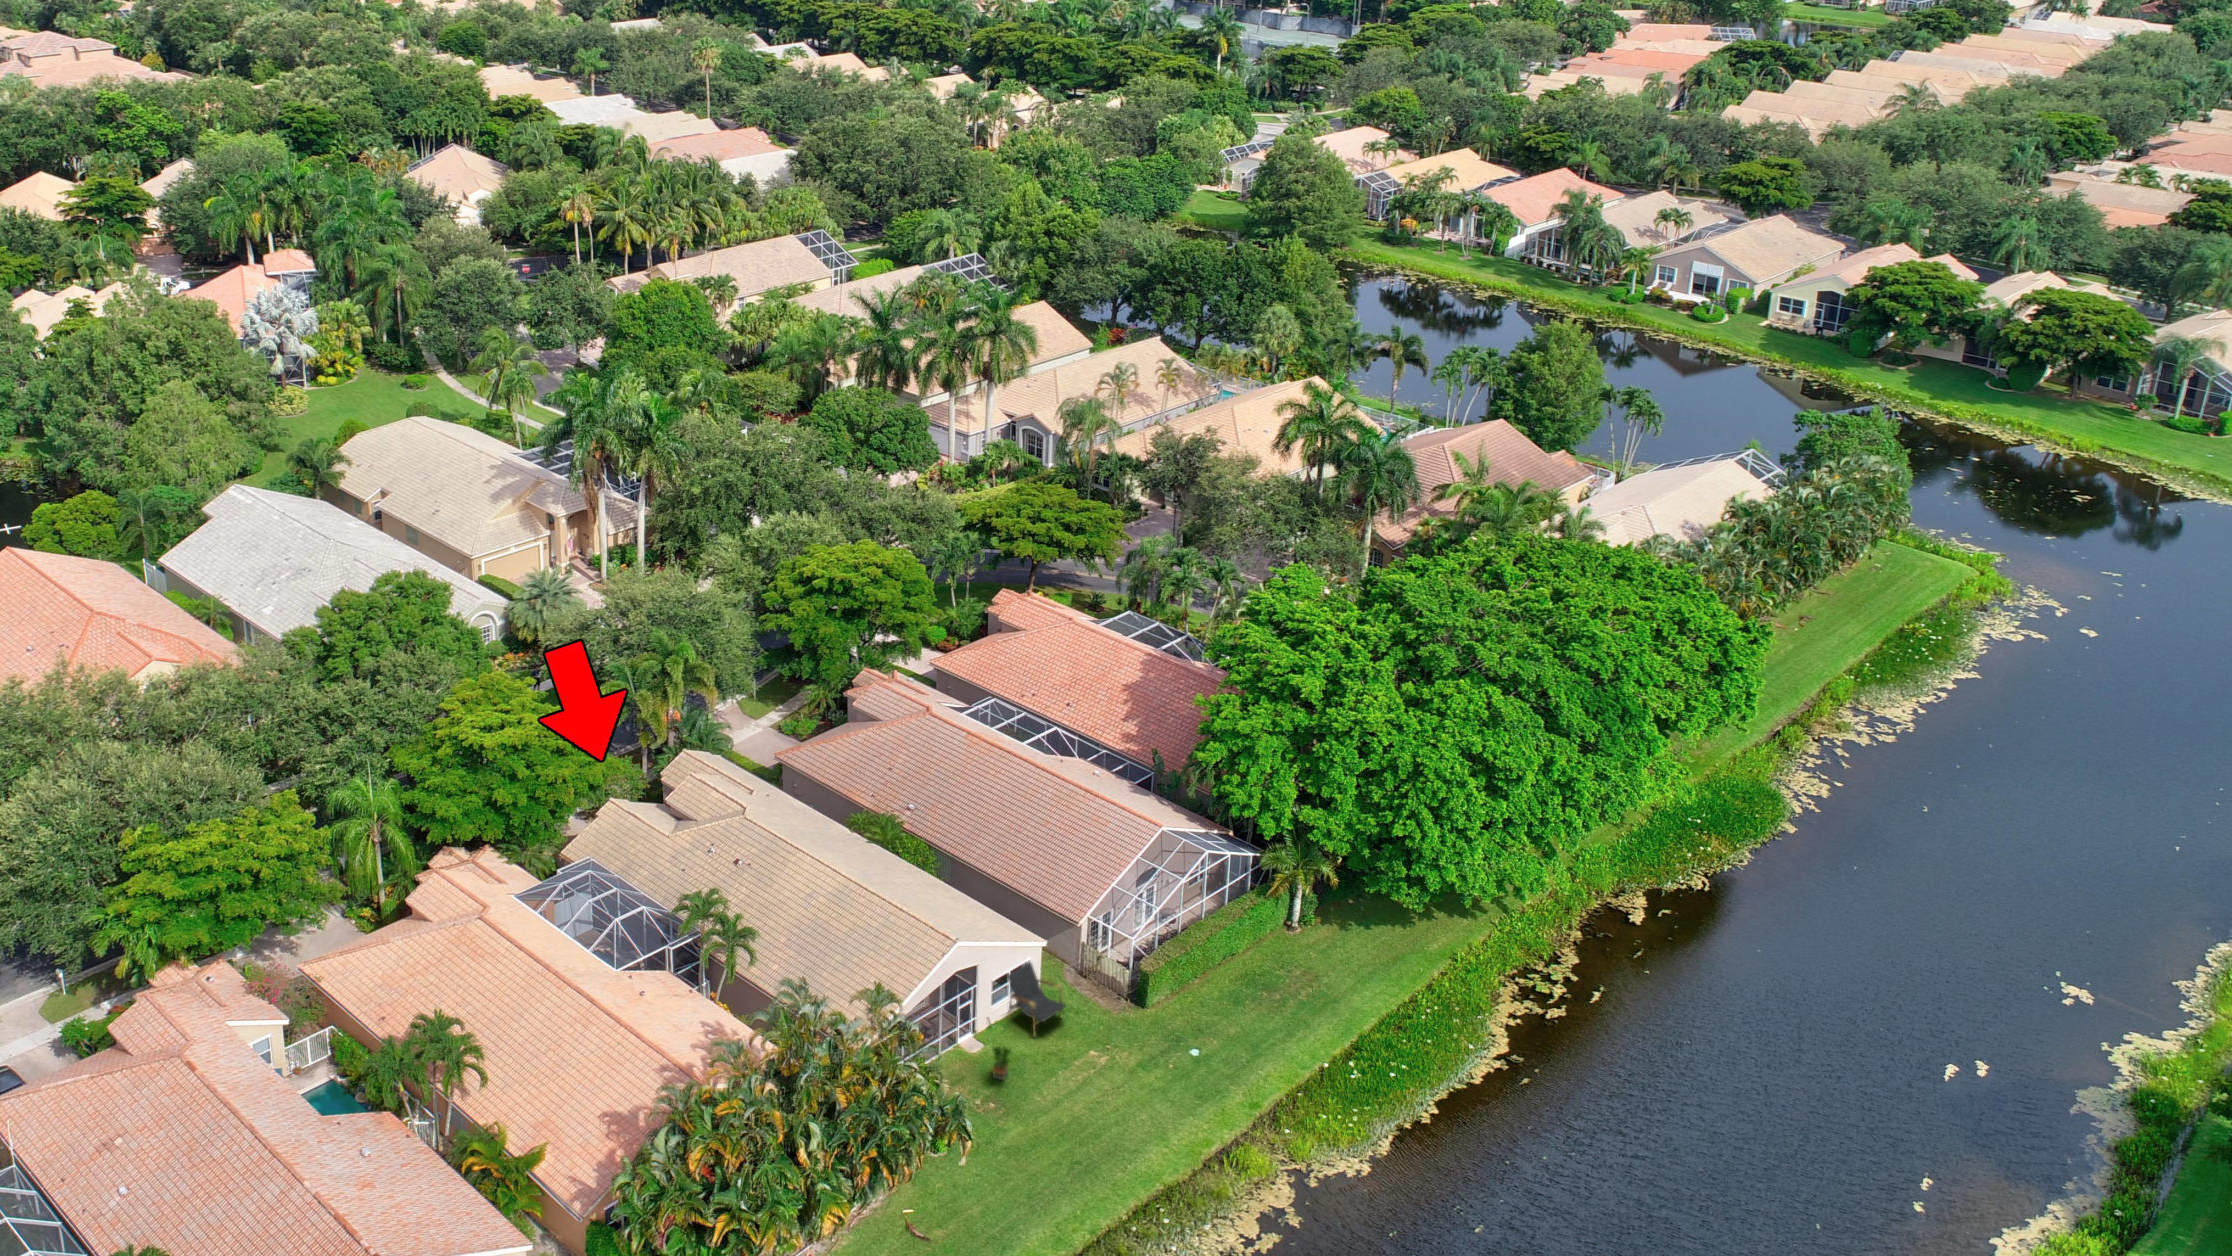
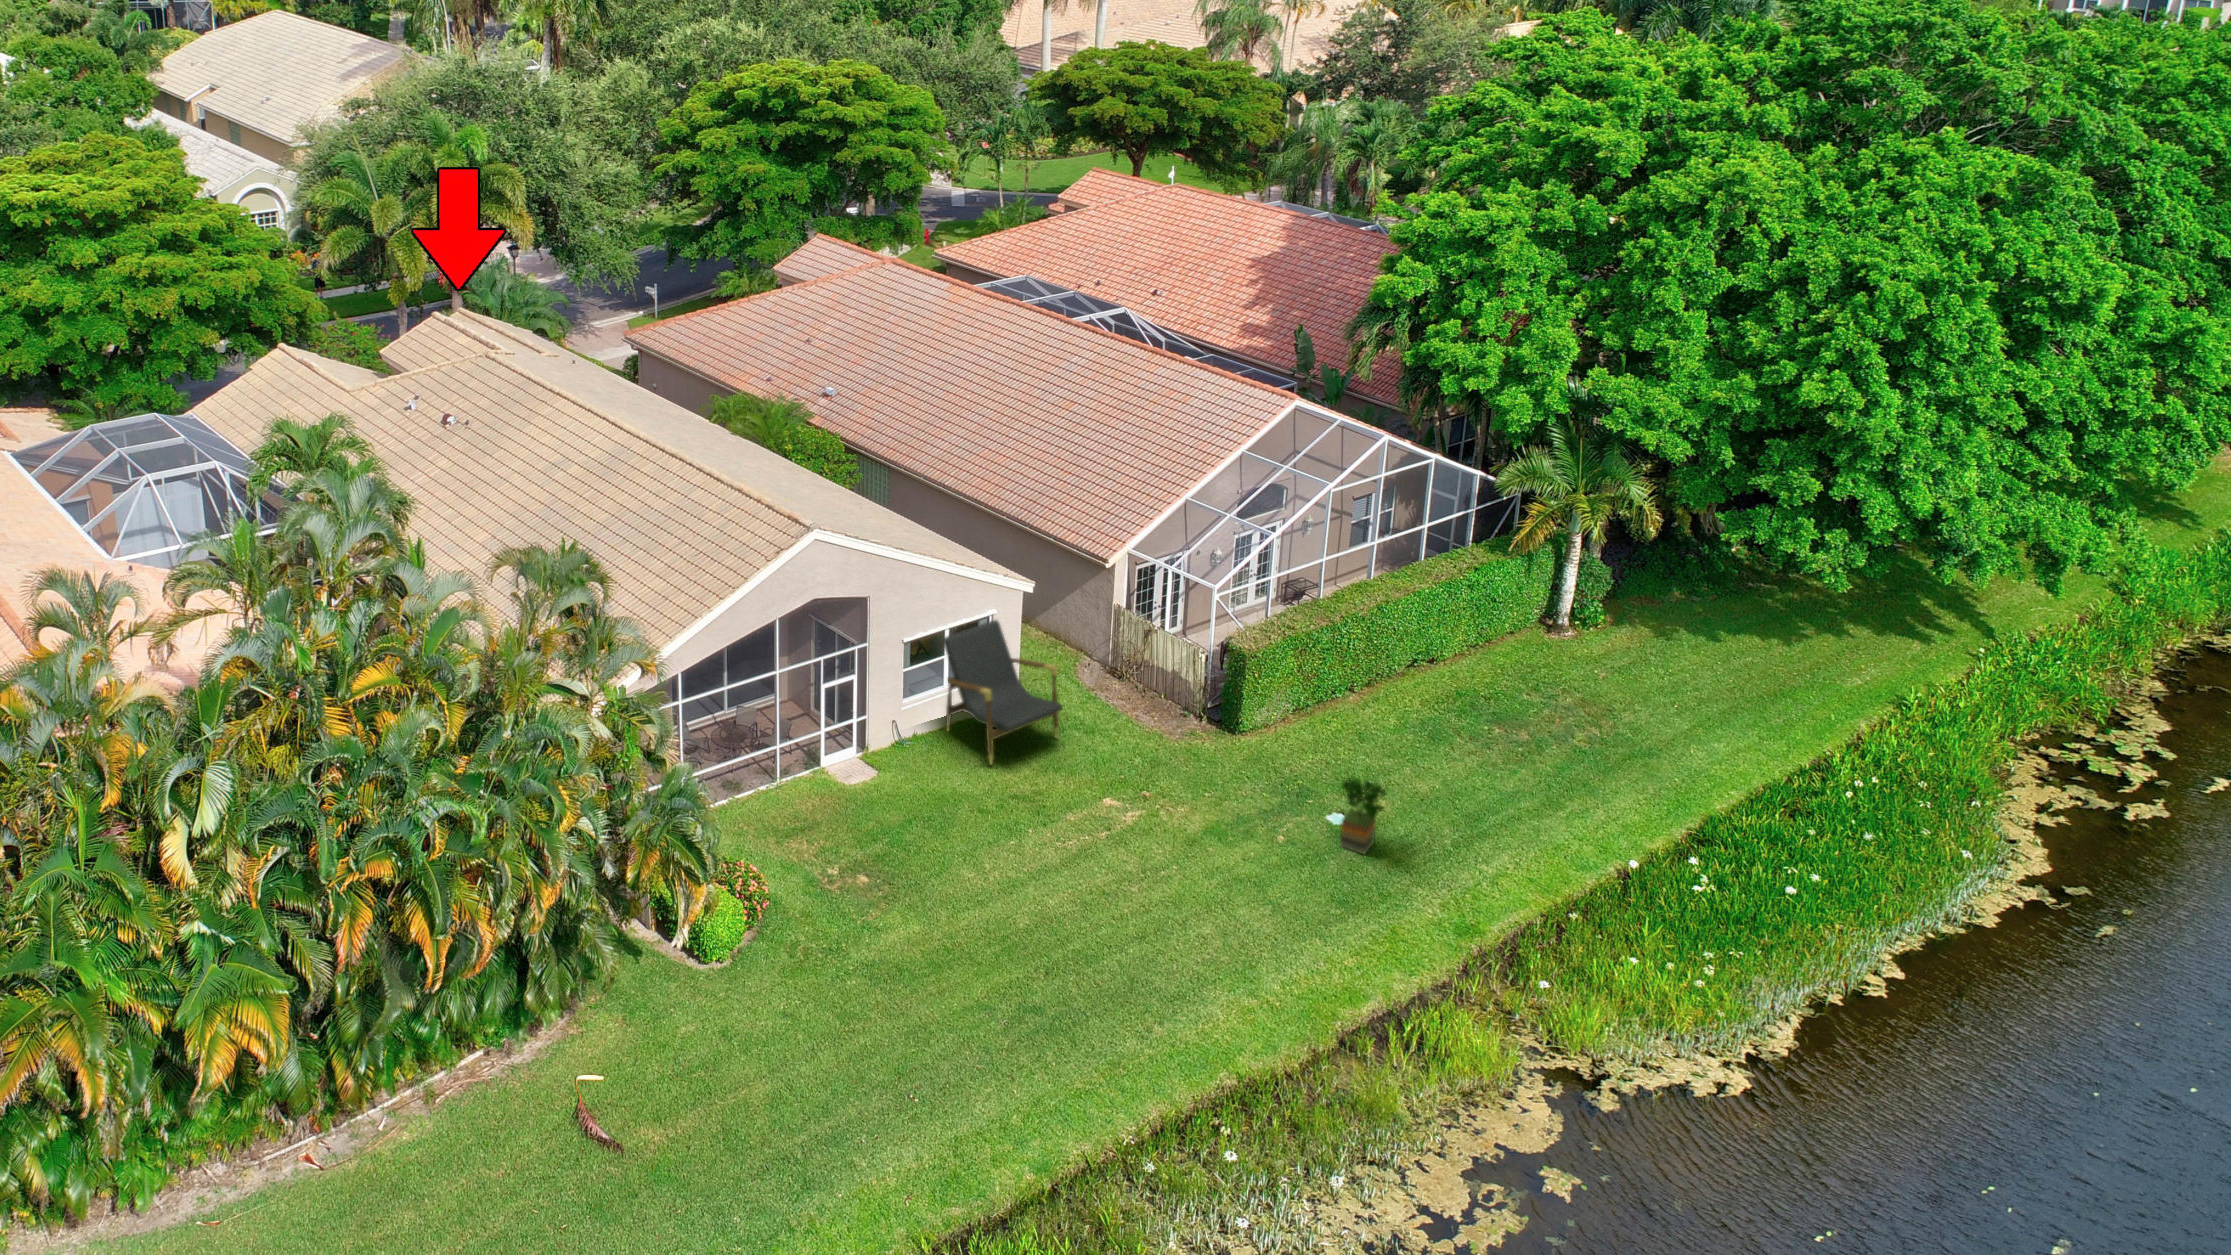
potted tree: present [992,1047,1011,1080] -> present [1340,779,1387,854]

